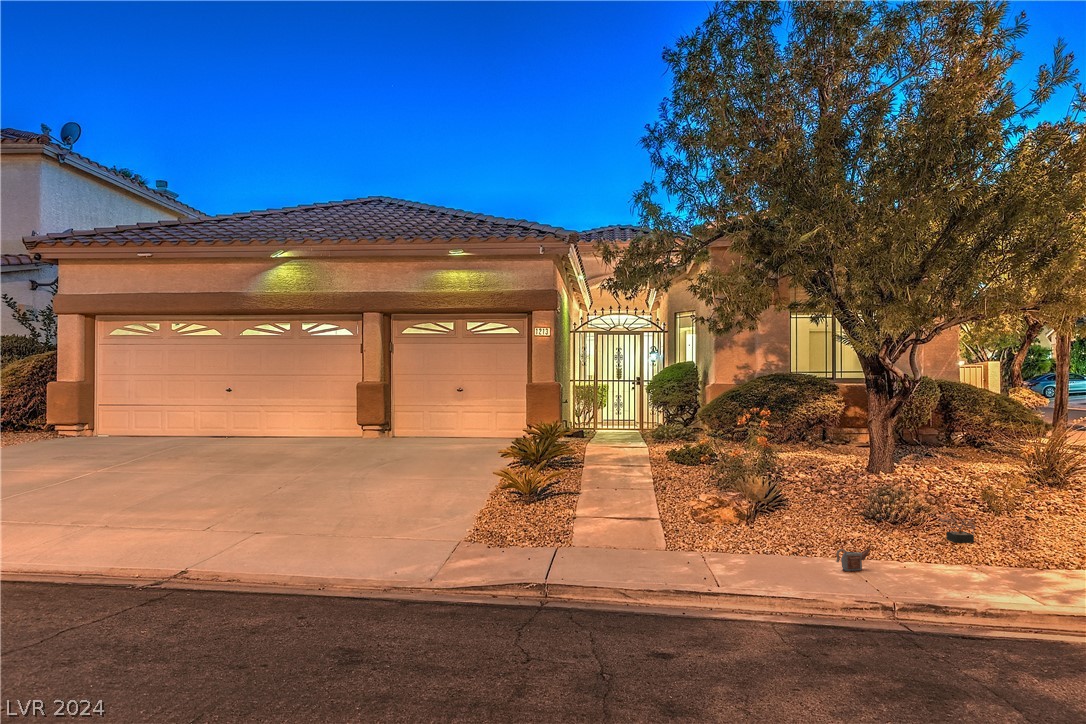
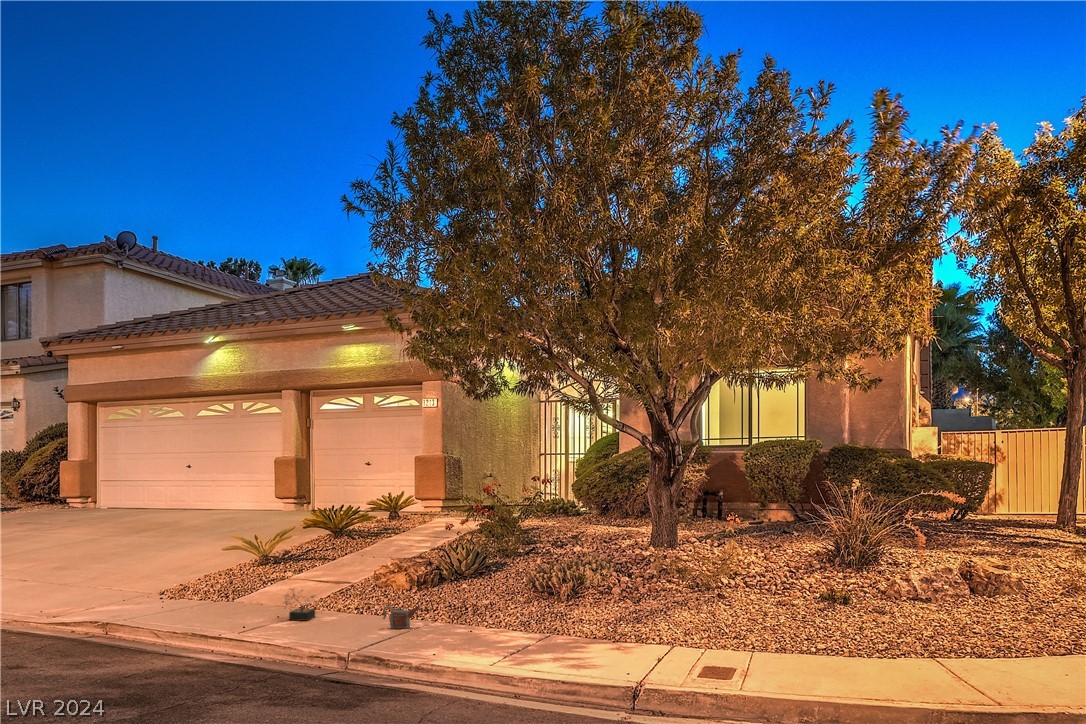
decorative plant: present [940,513,976,543] -> present [283,589,317,621]

